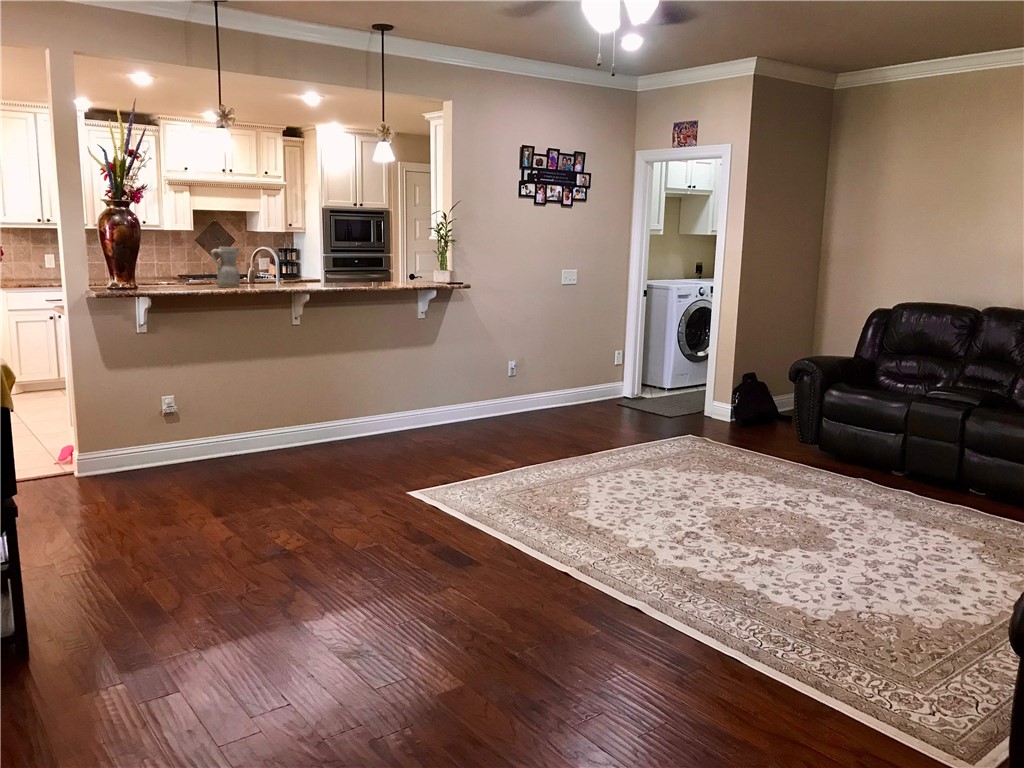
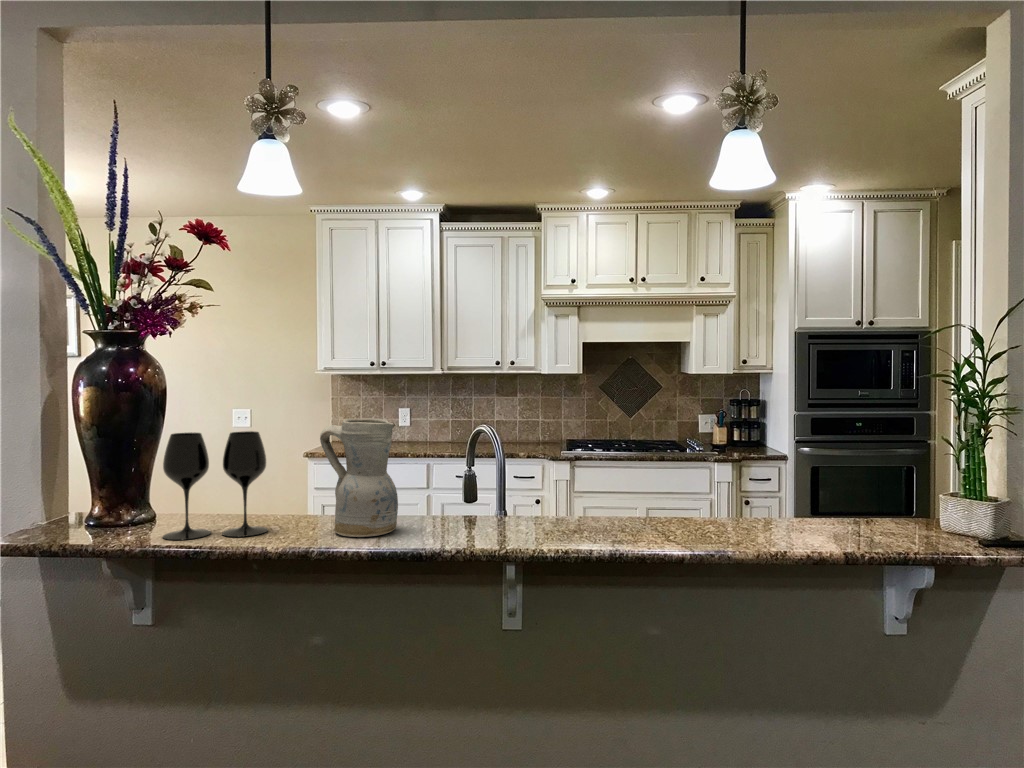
wine glass: none [159,251,195,289] -> present [163,431,268,540]

